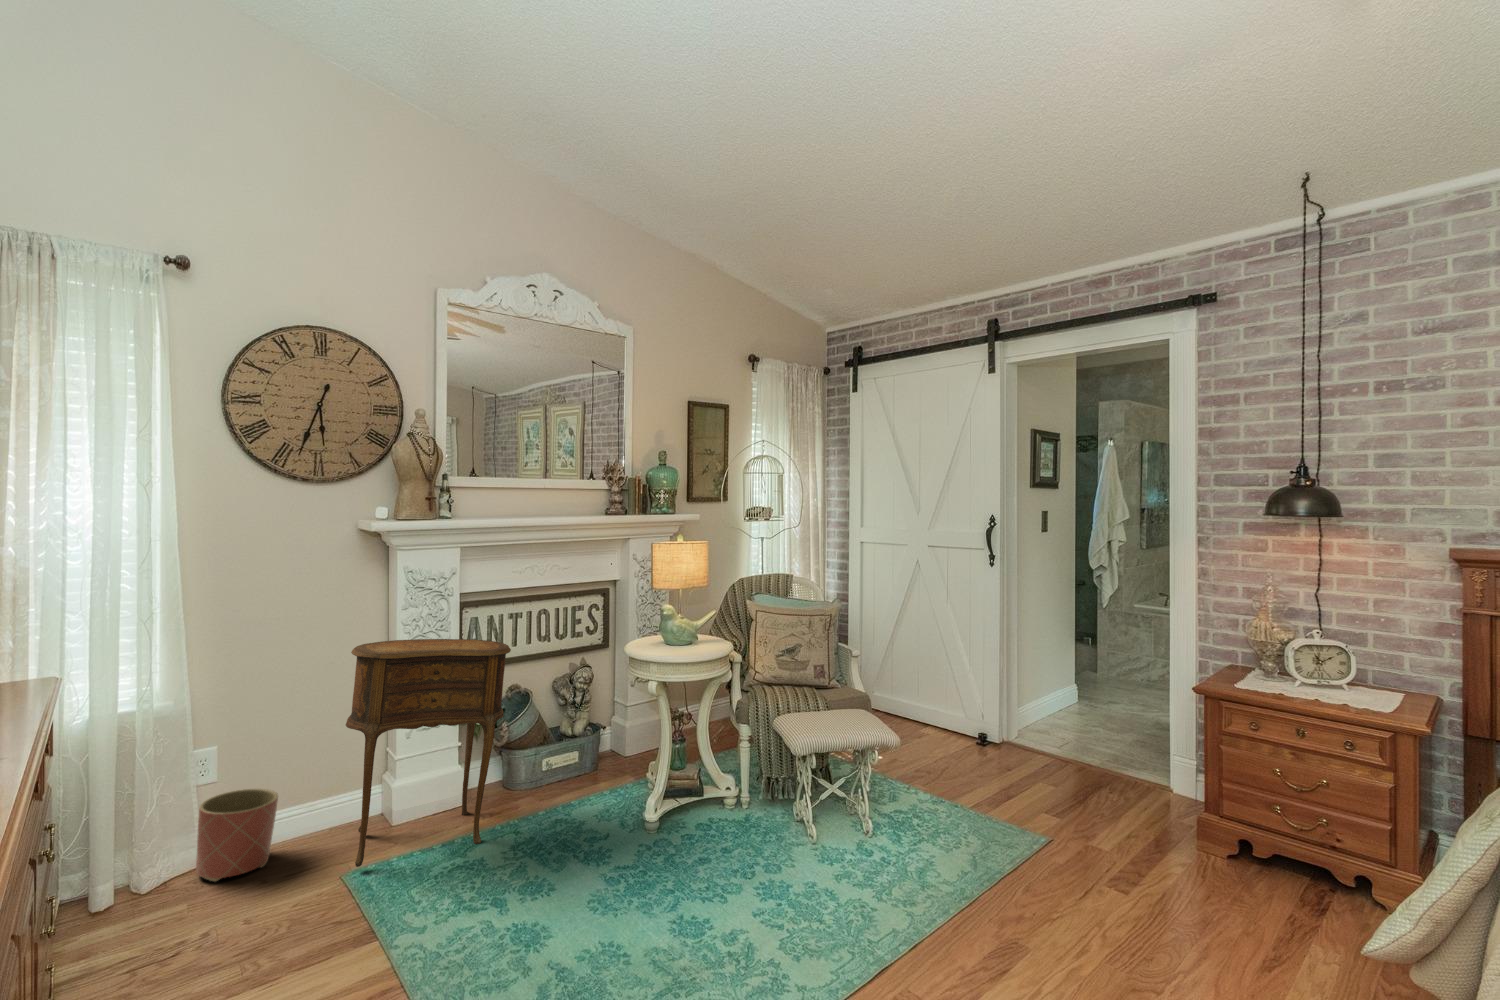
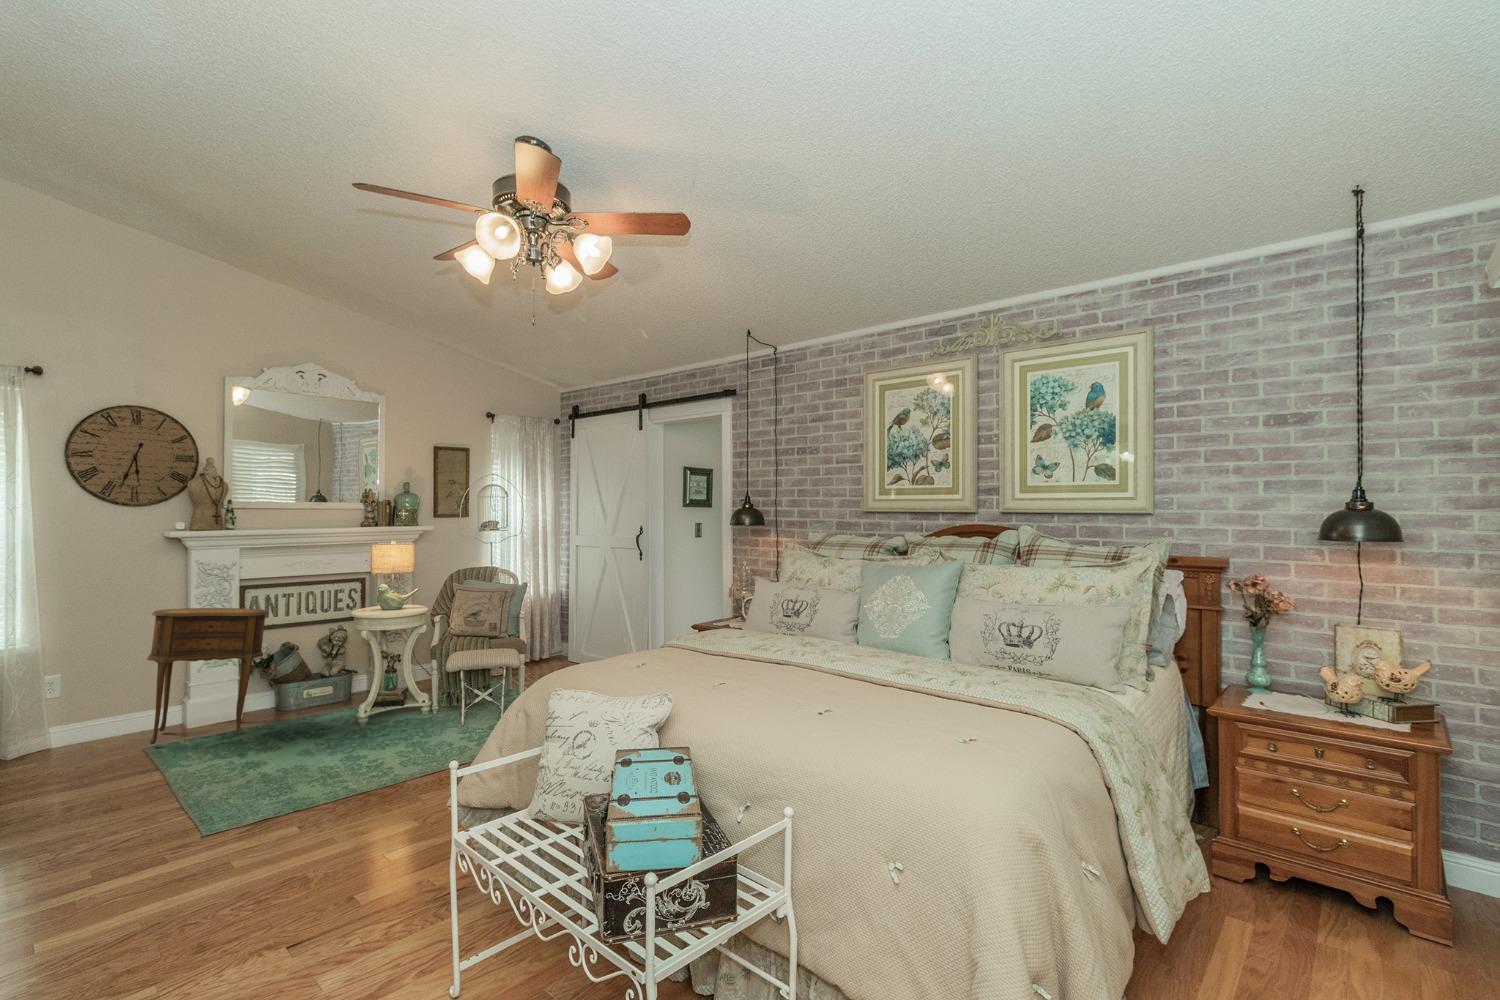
planter: present [196,789,278,881] -> none [43,702,101,753]

